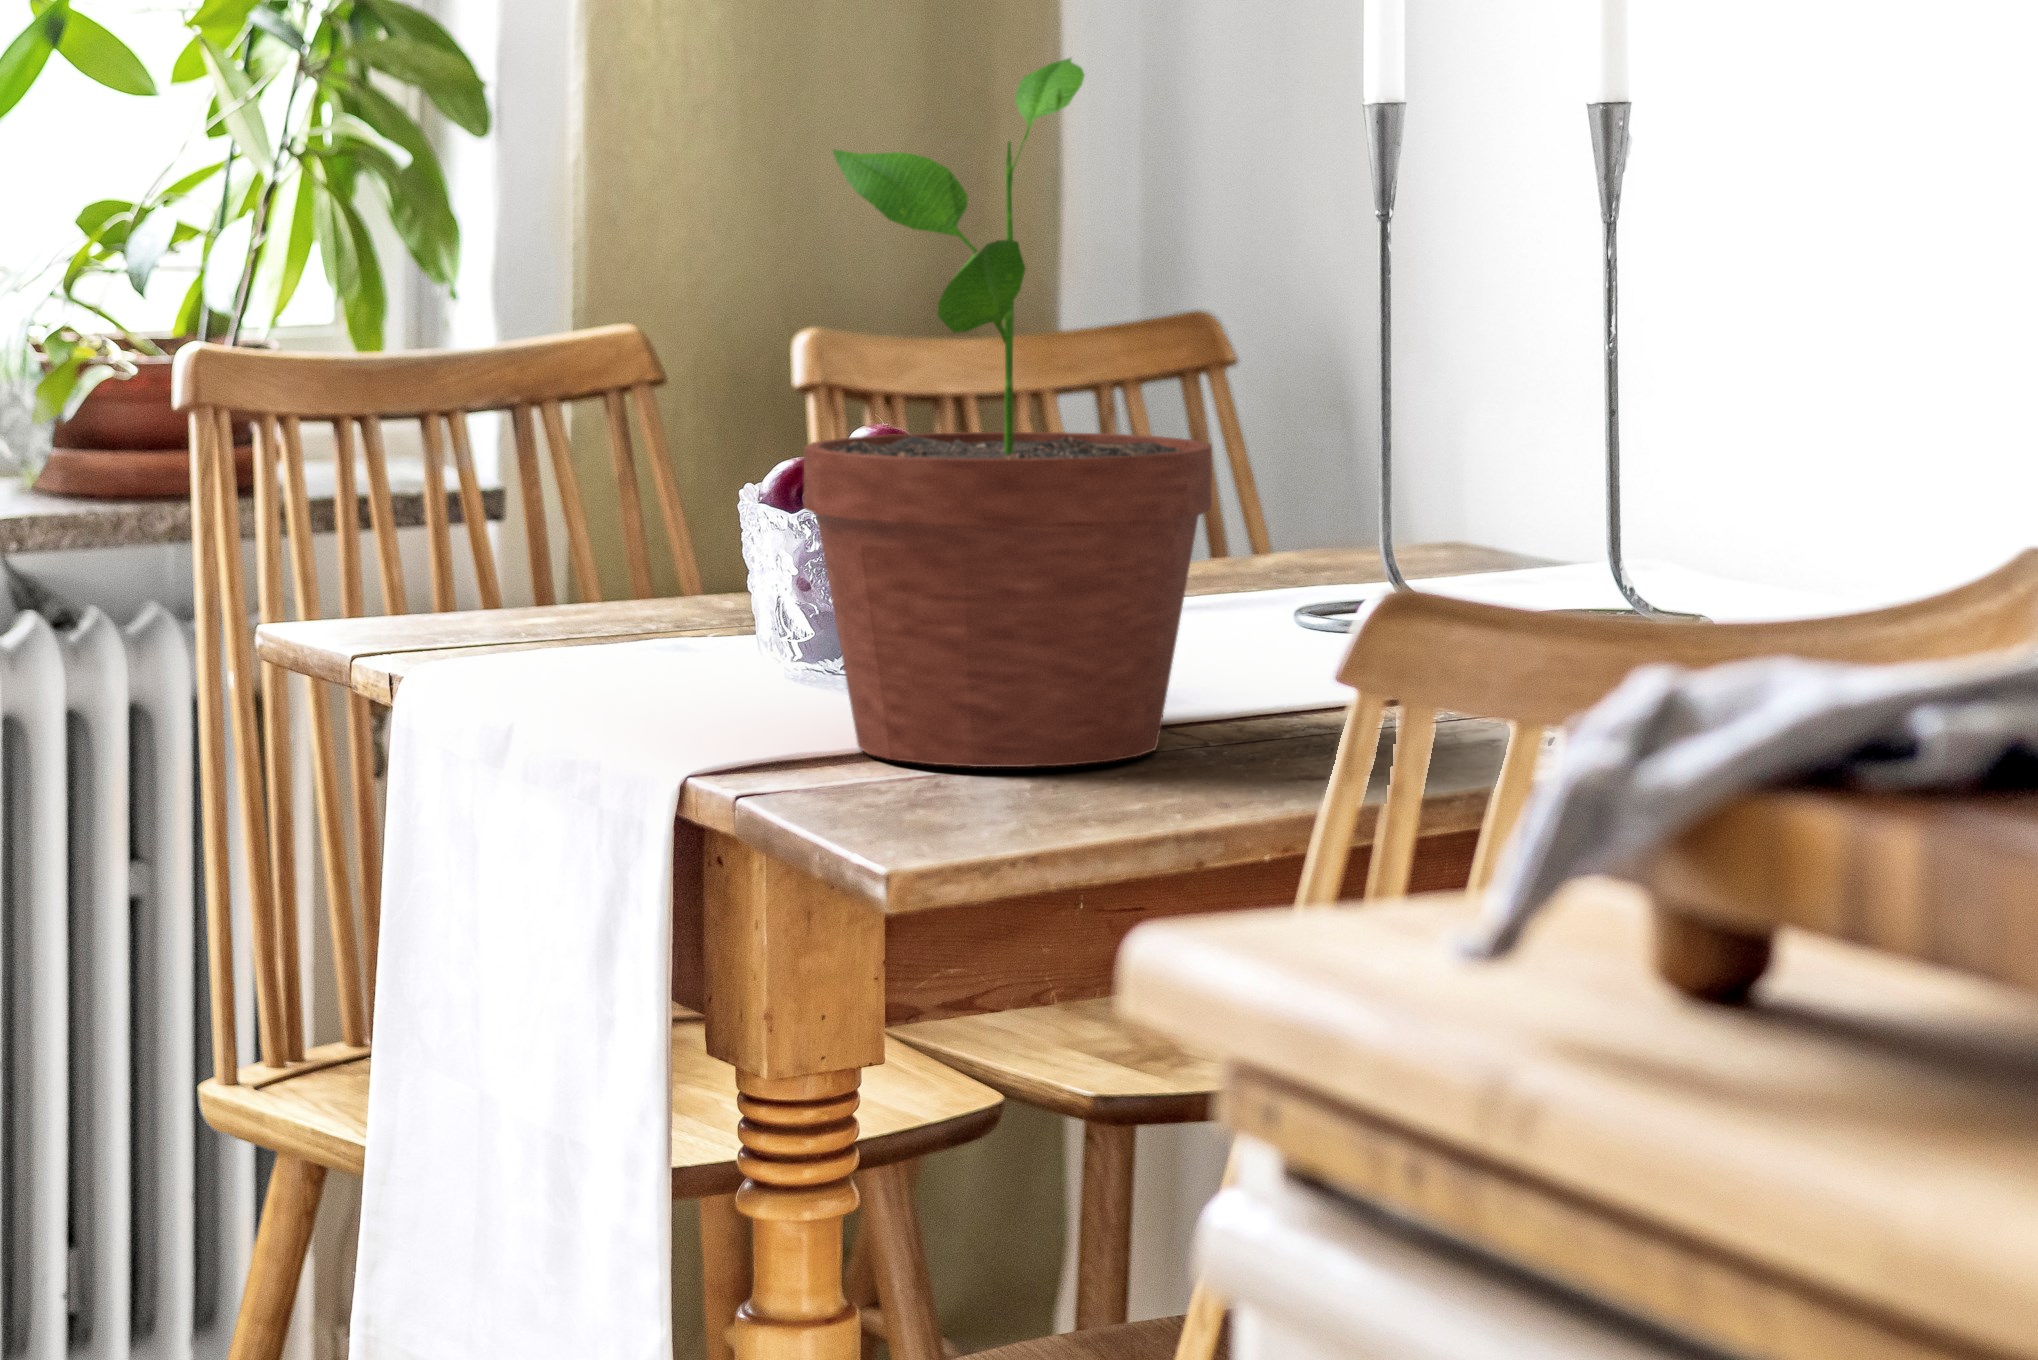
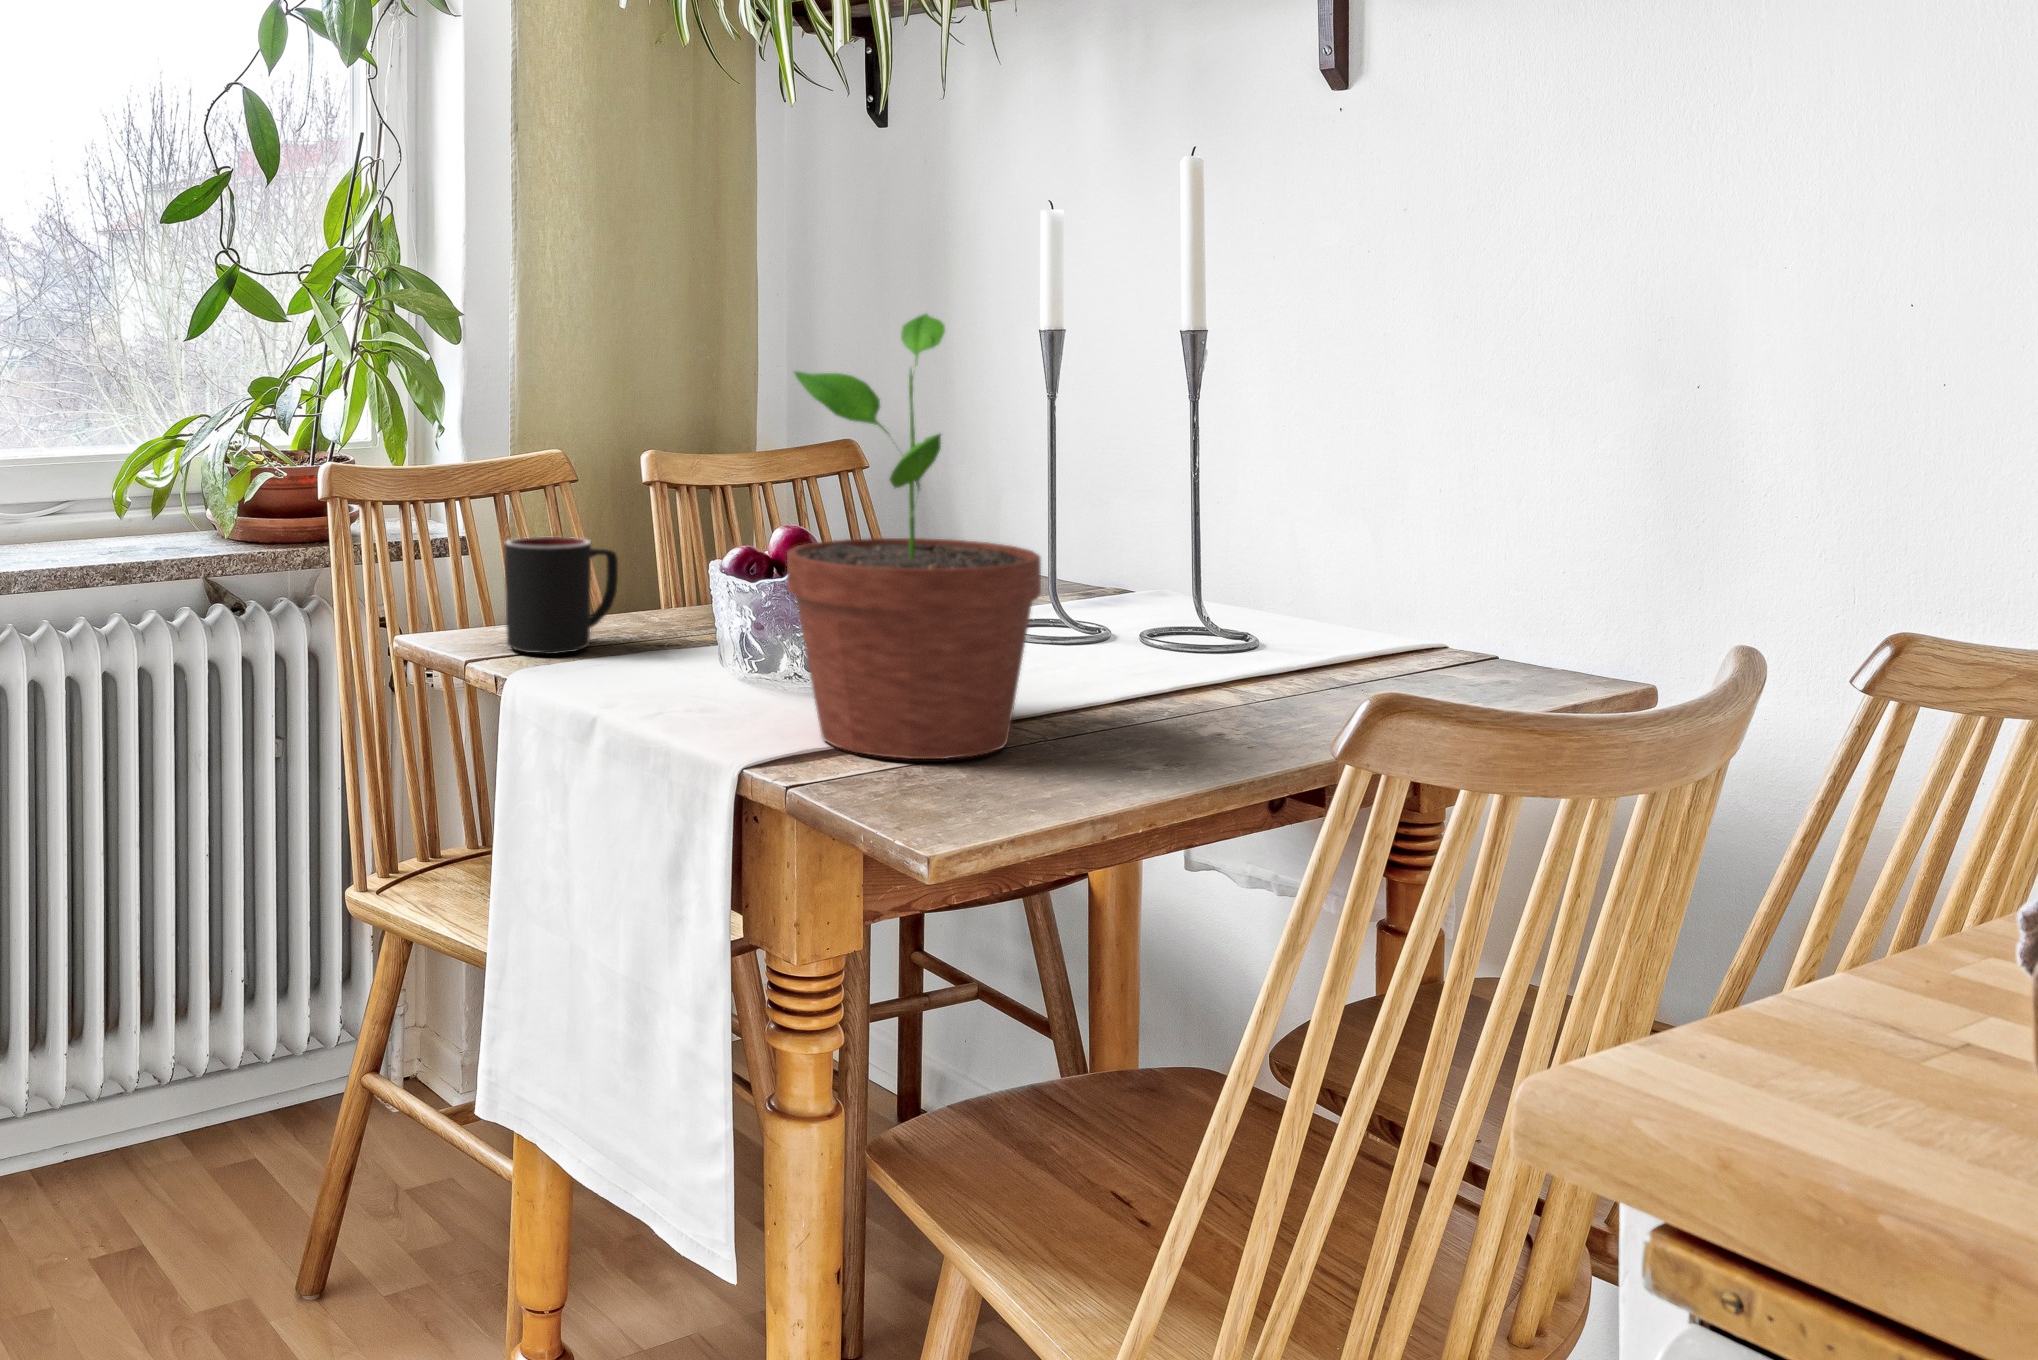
mug: none [431,453,634,645] -> present [504,537,618,654]

